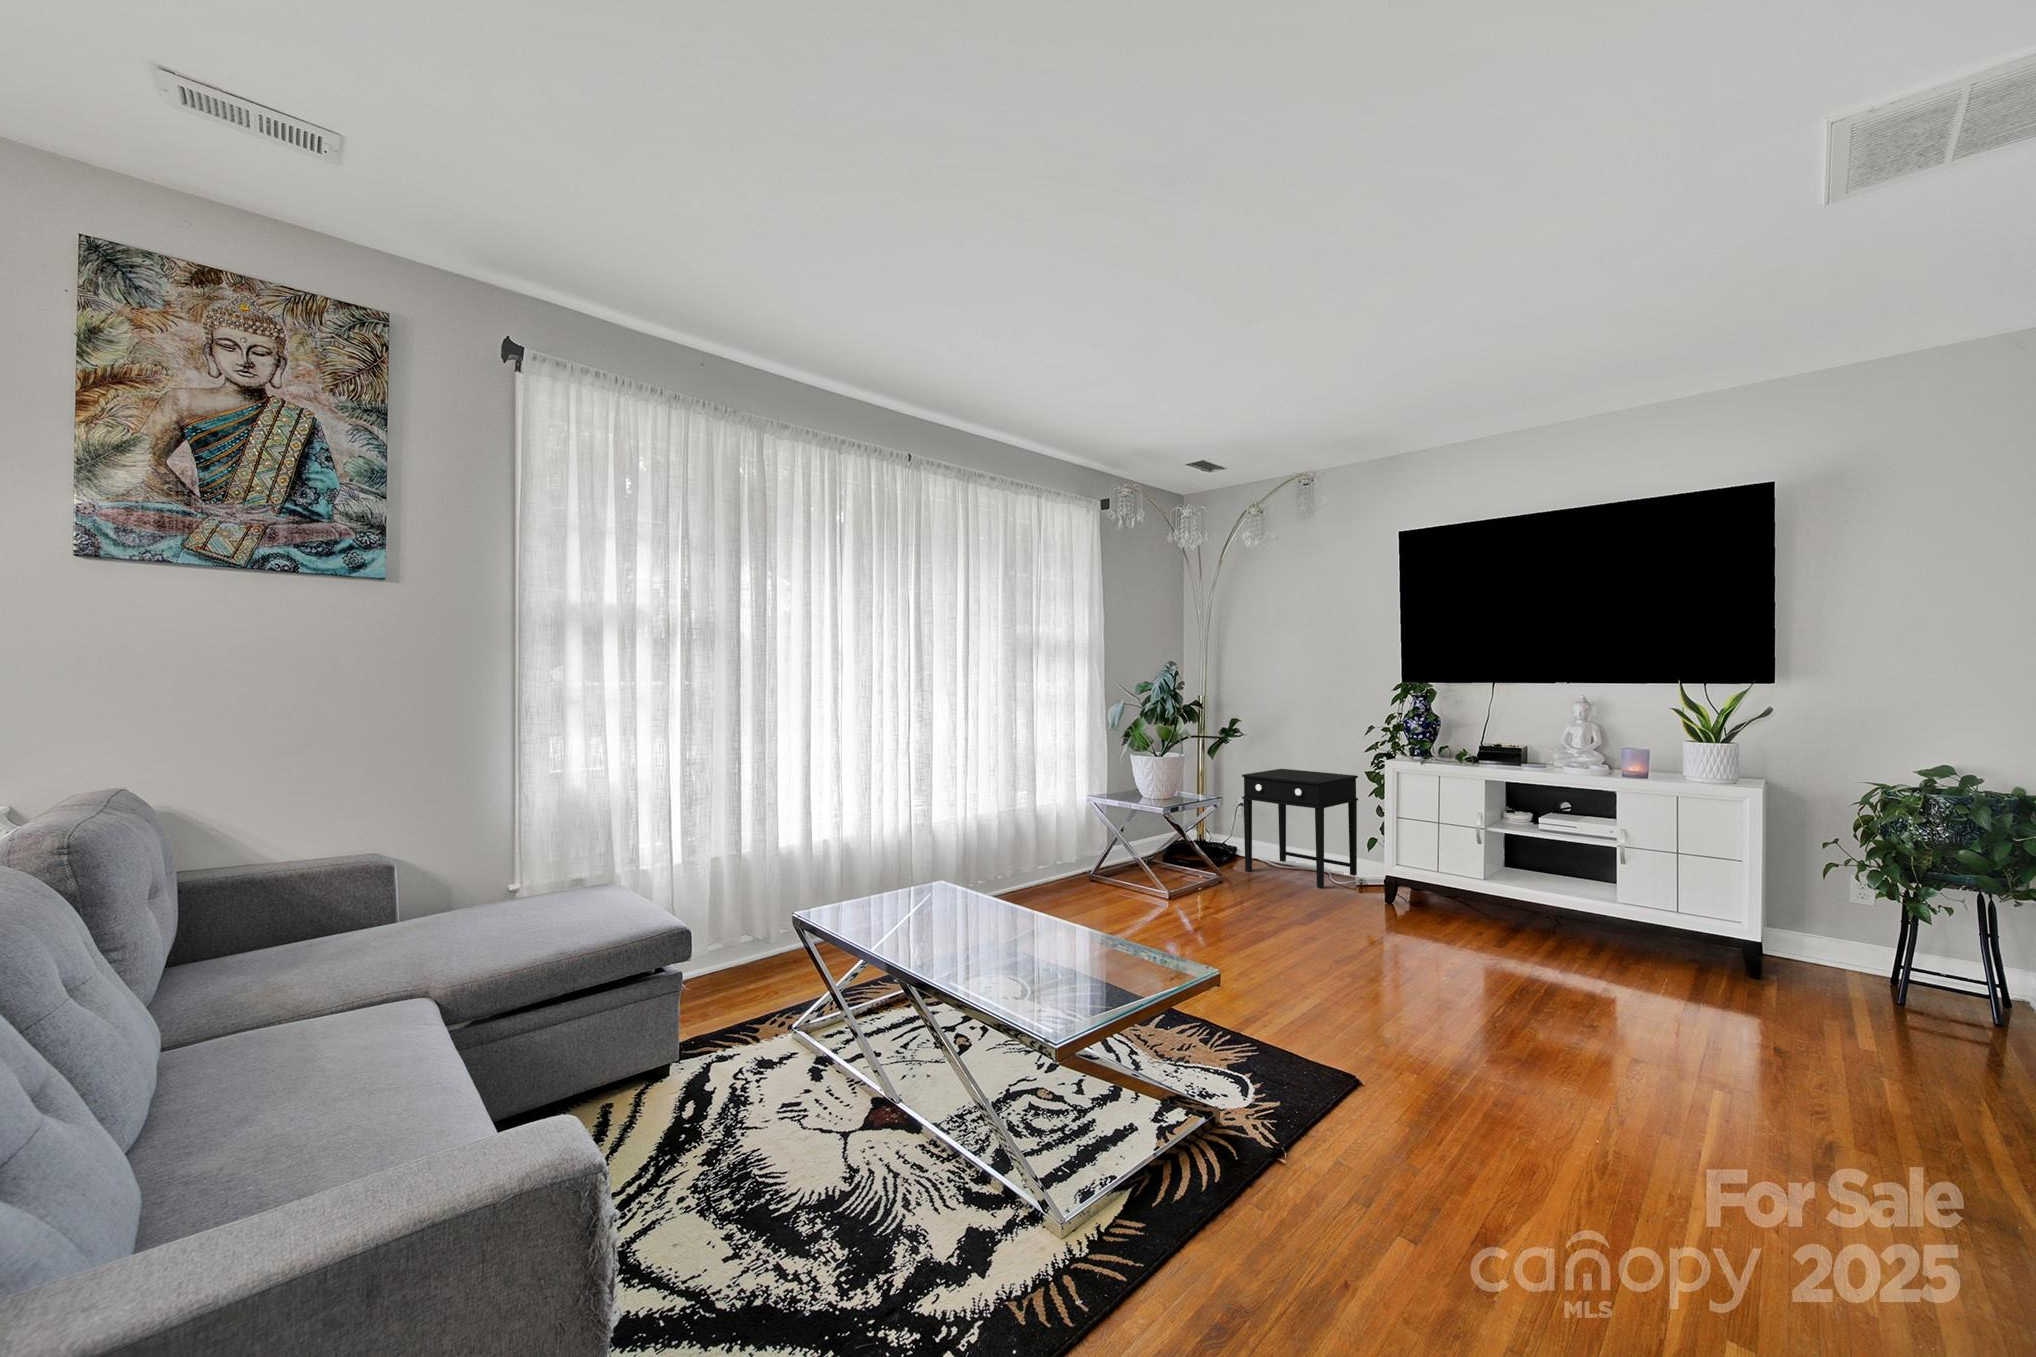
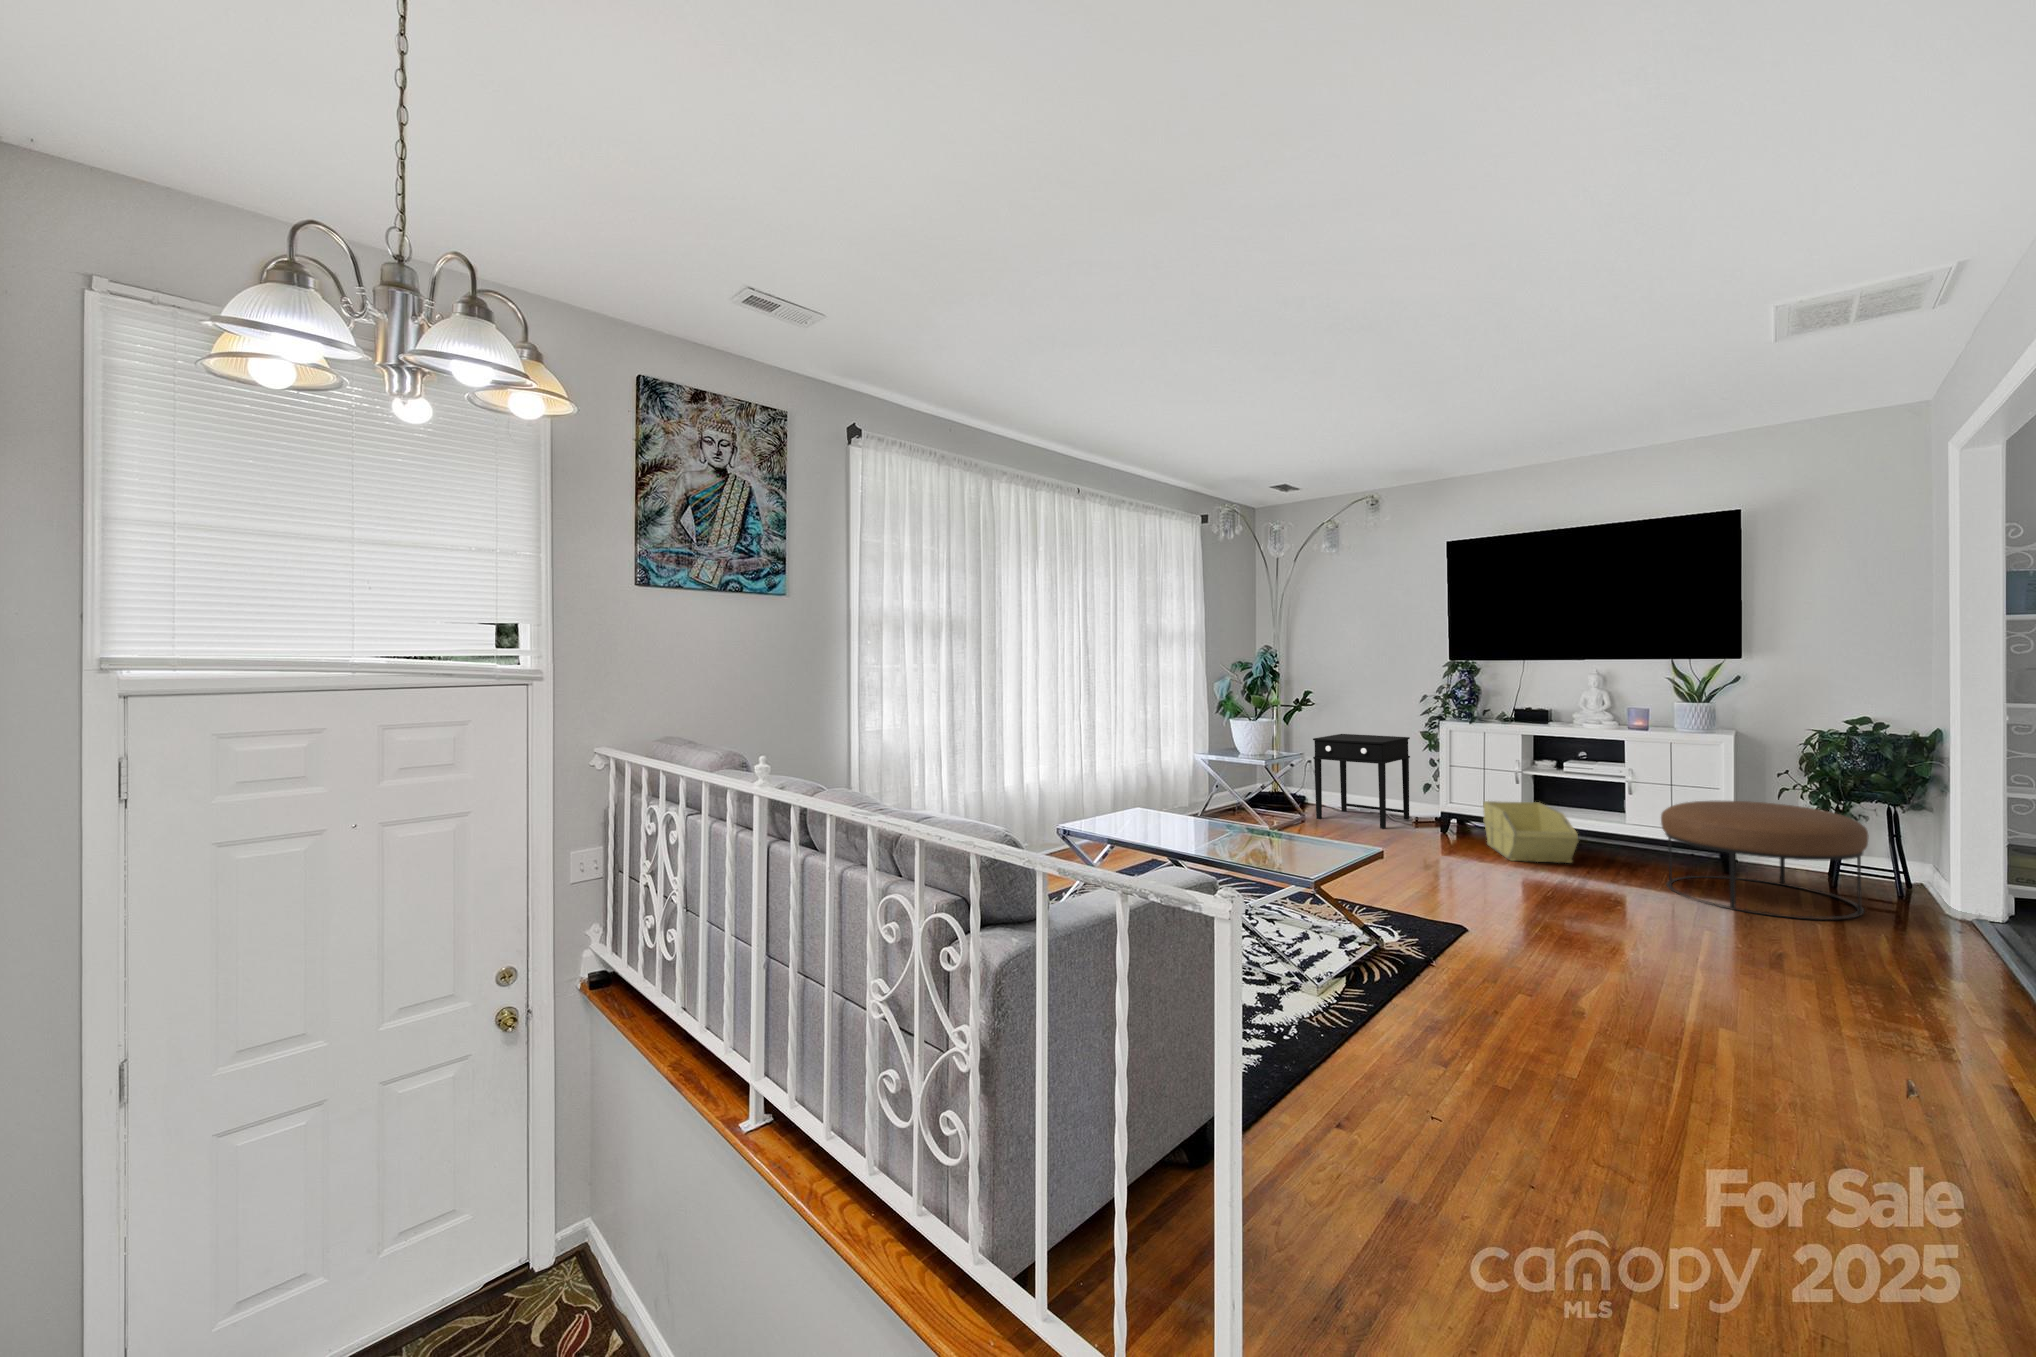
storage bin: none [1439,861,1555,950] -> present [1483,801,1579,863]
ottoman: none [1663,878,1963,1068] -> present [1661,801,1869,920]

